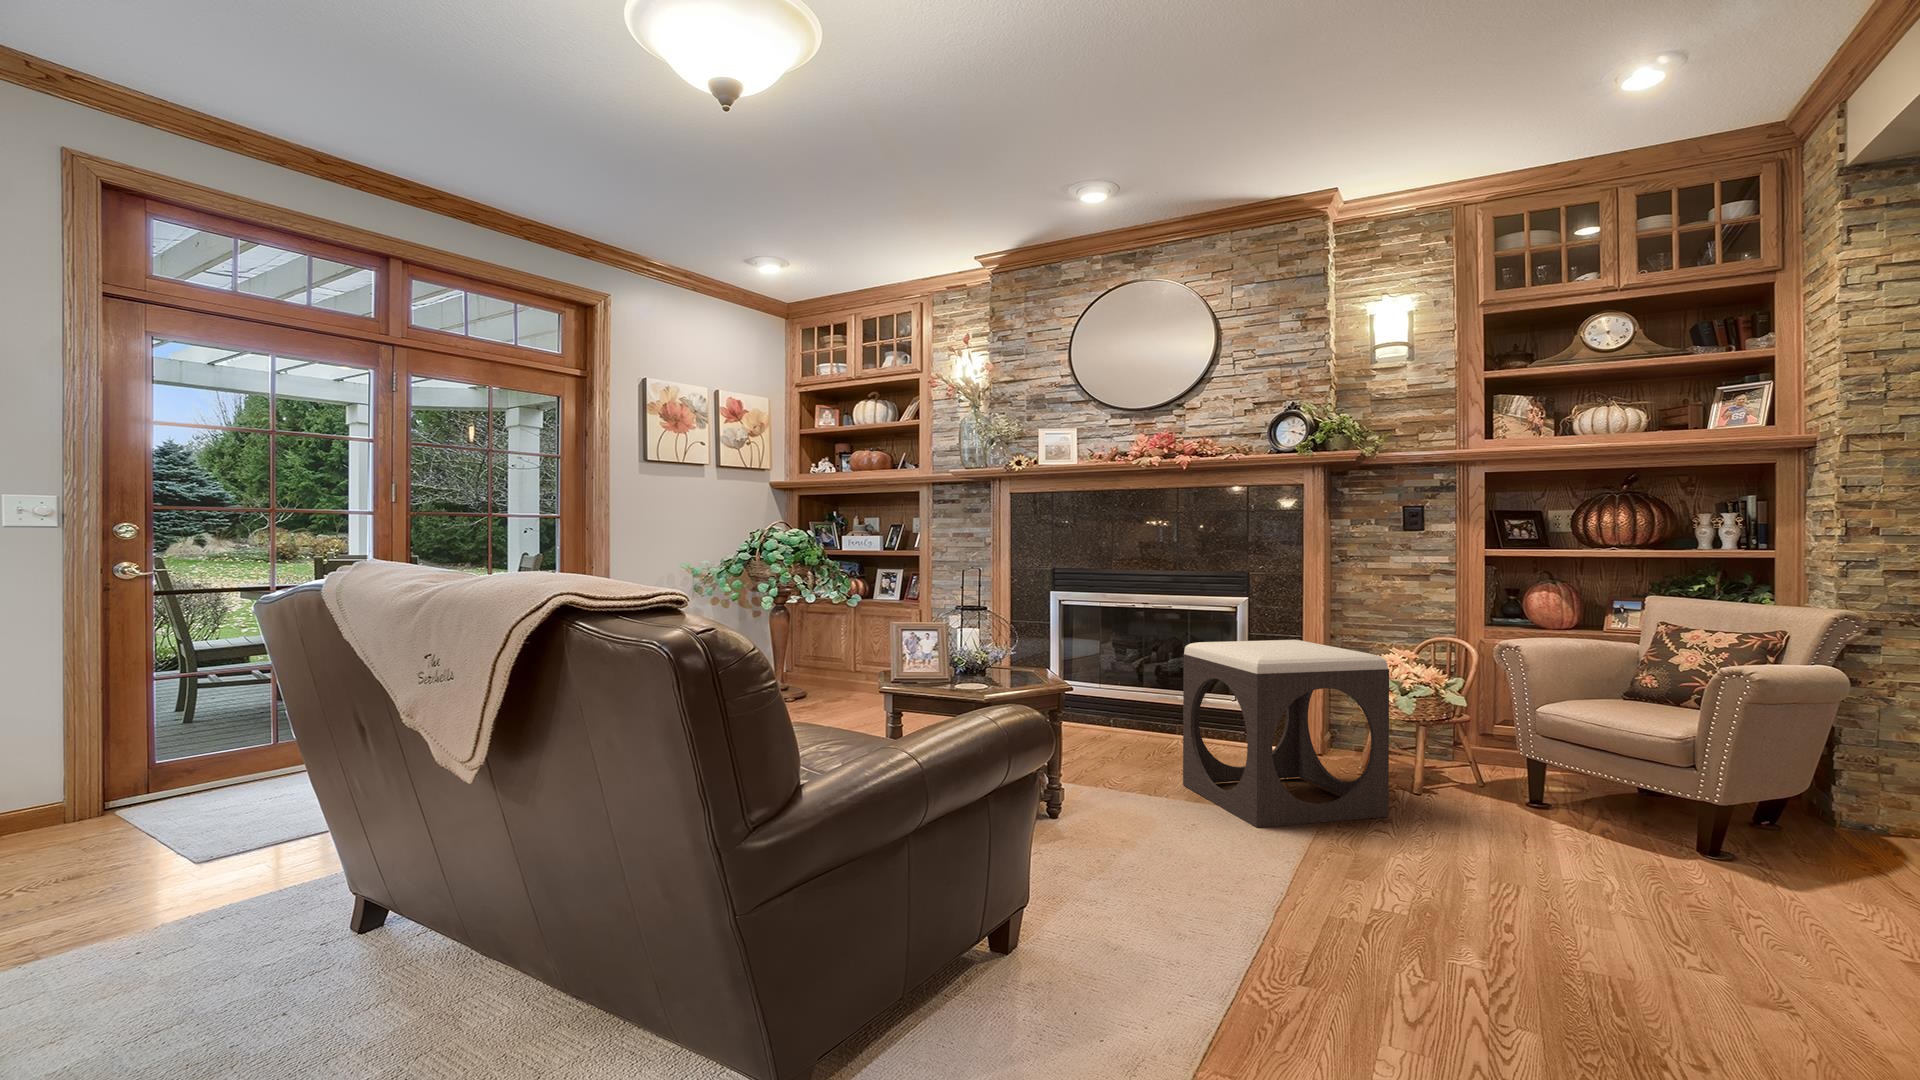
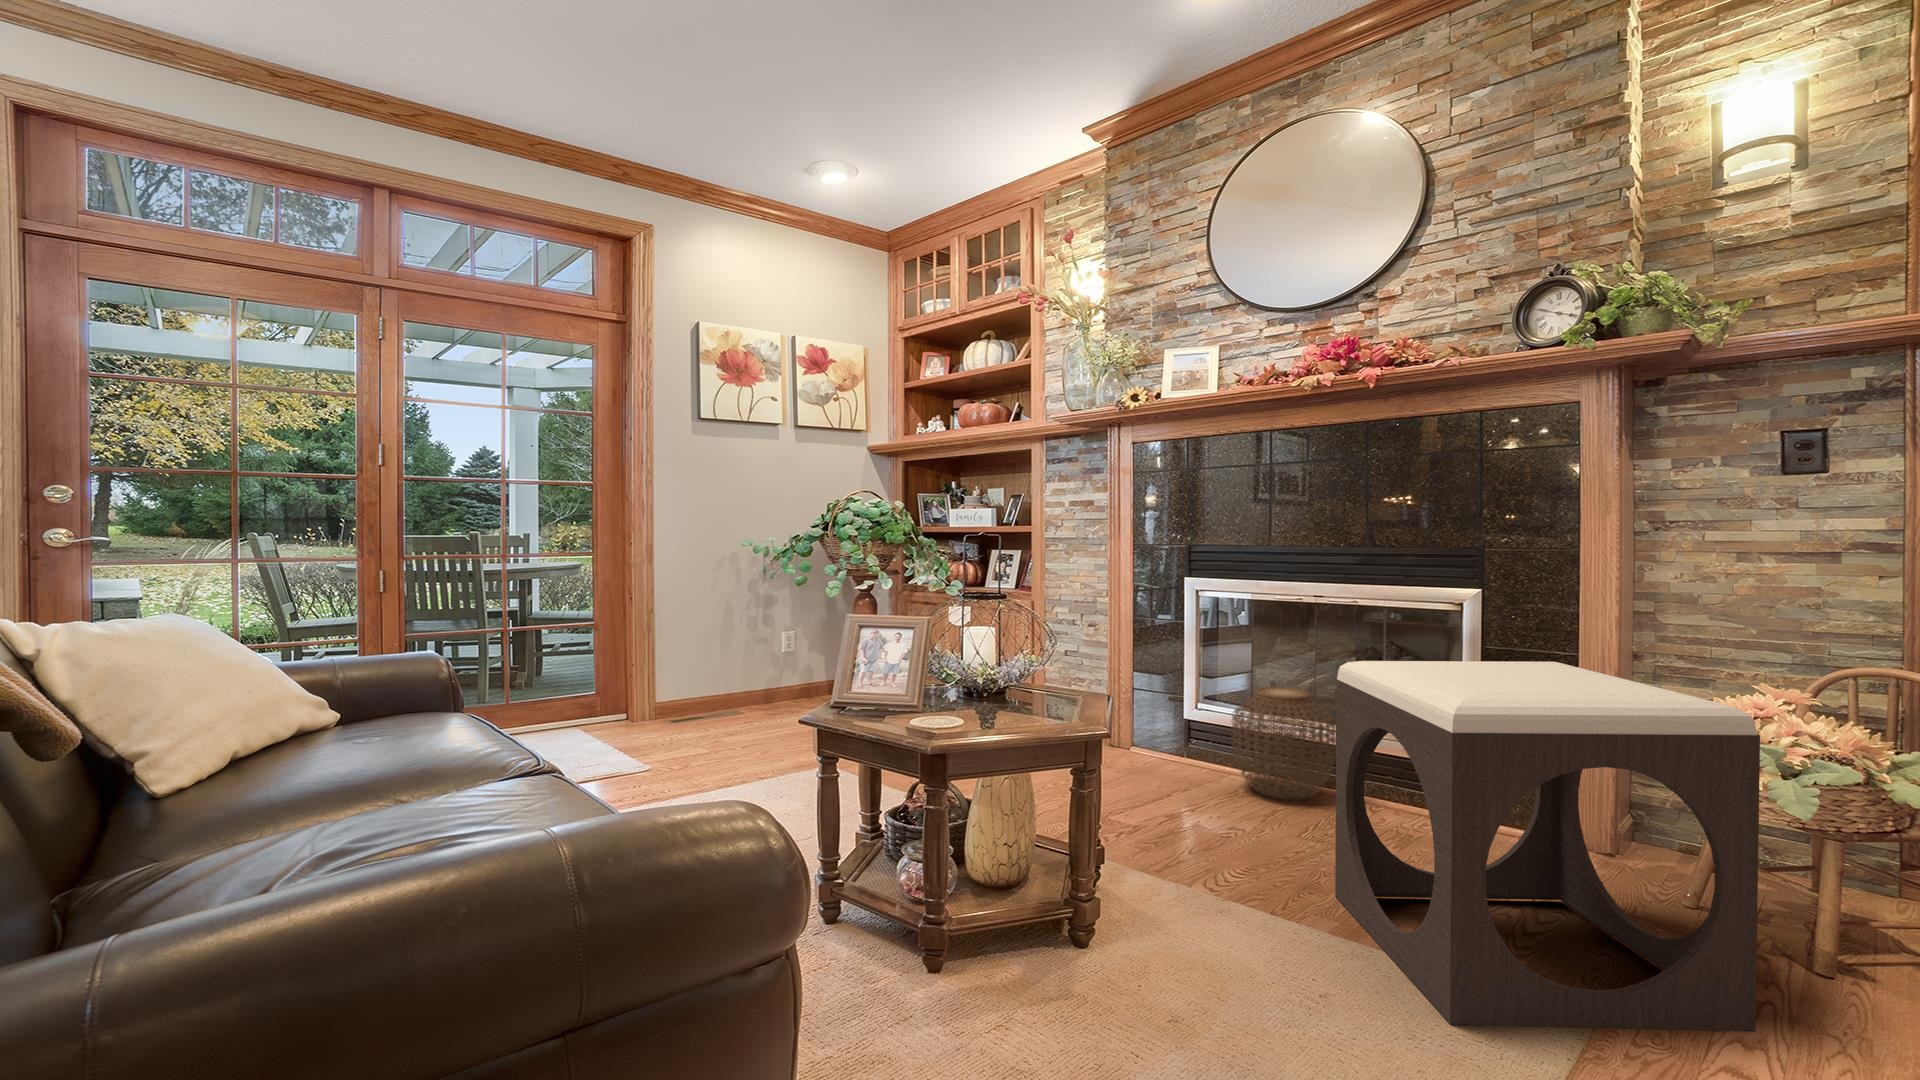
woven basket: none [1097,668,1164,742] -> present [1232,687,1336,800]

